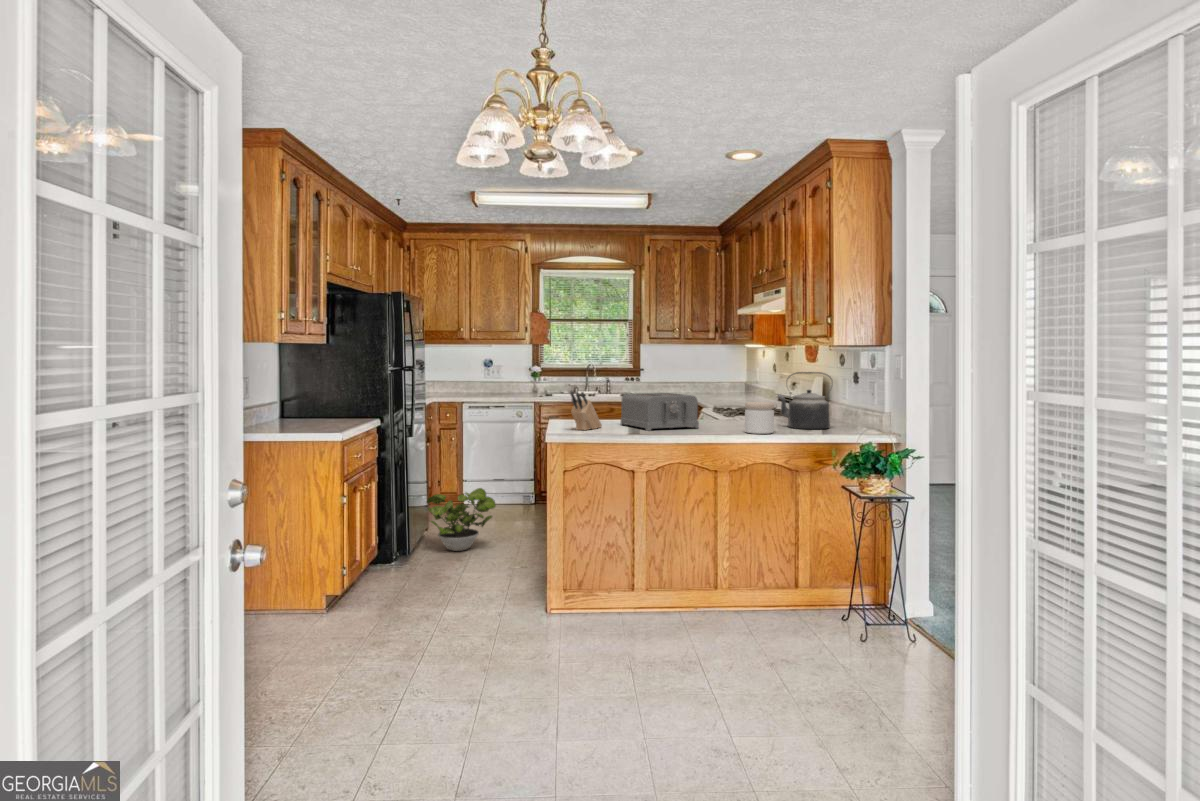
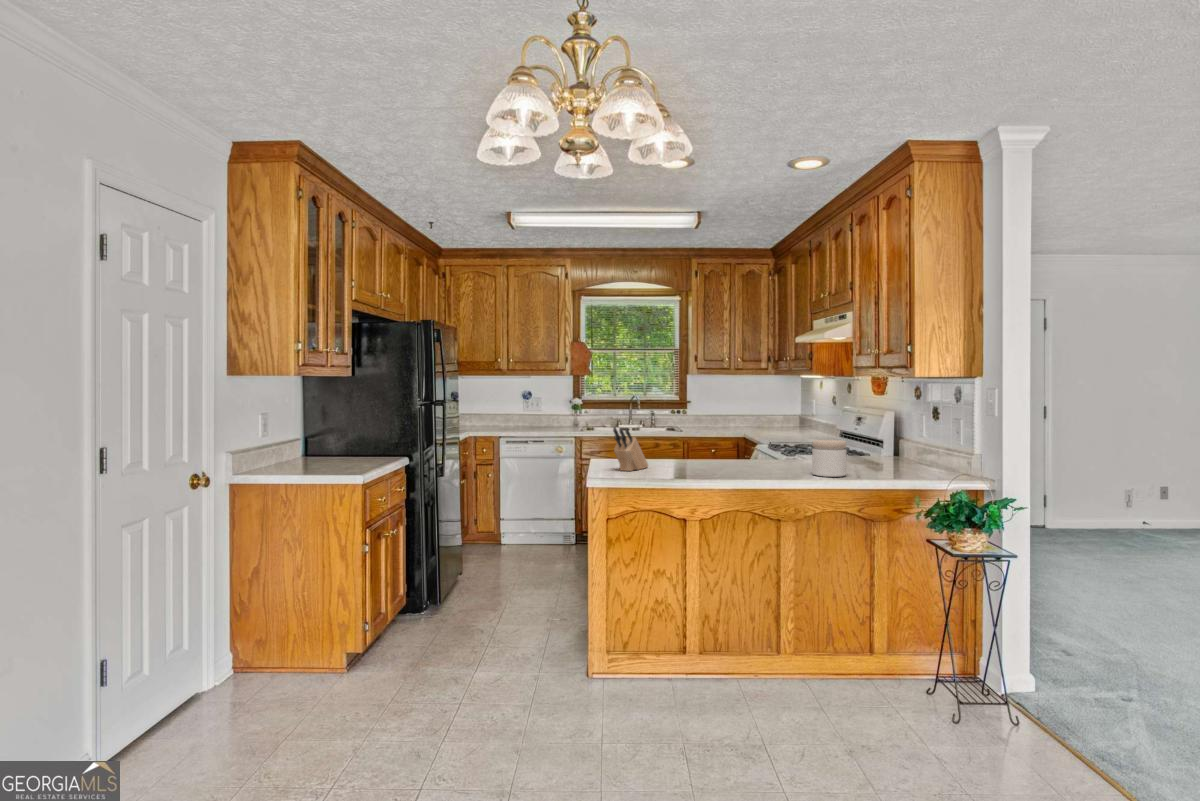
kettle: present [778,372,832,429] -> none [847,405,912,471]
toaster: present [621,393,699,431] -> none [669,428,758,472]
potted plant: present [426,488,496,551] -> none [458,530,532,599]

